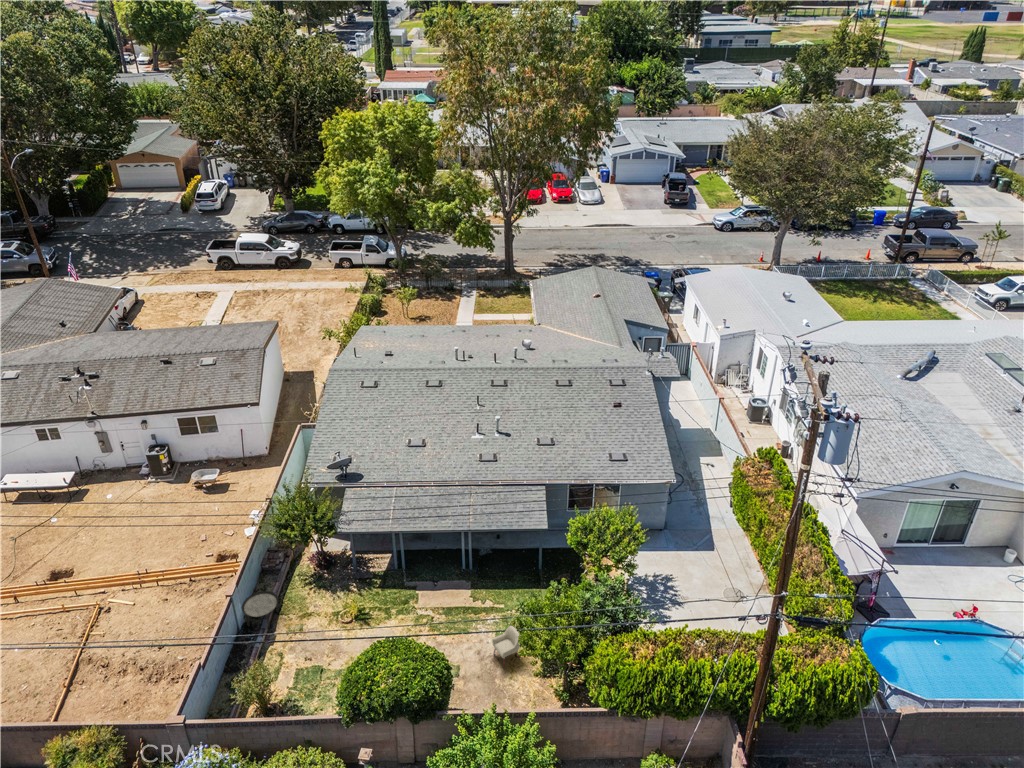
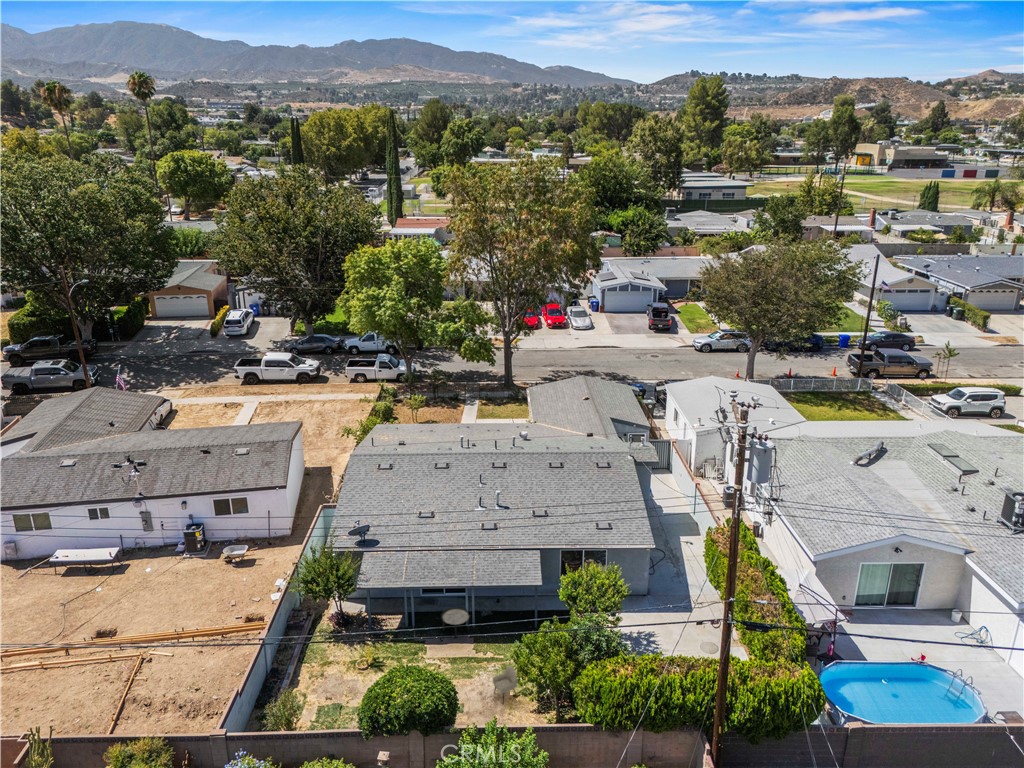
round table: present [242,591,279,628] -> present [441,607,470,638]

